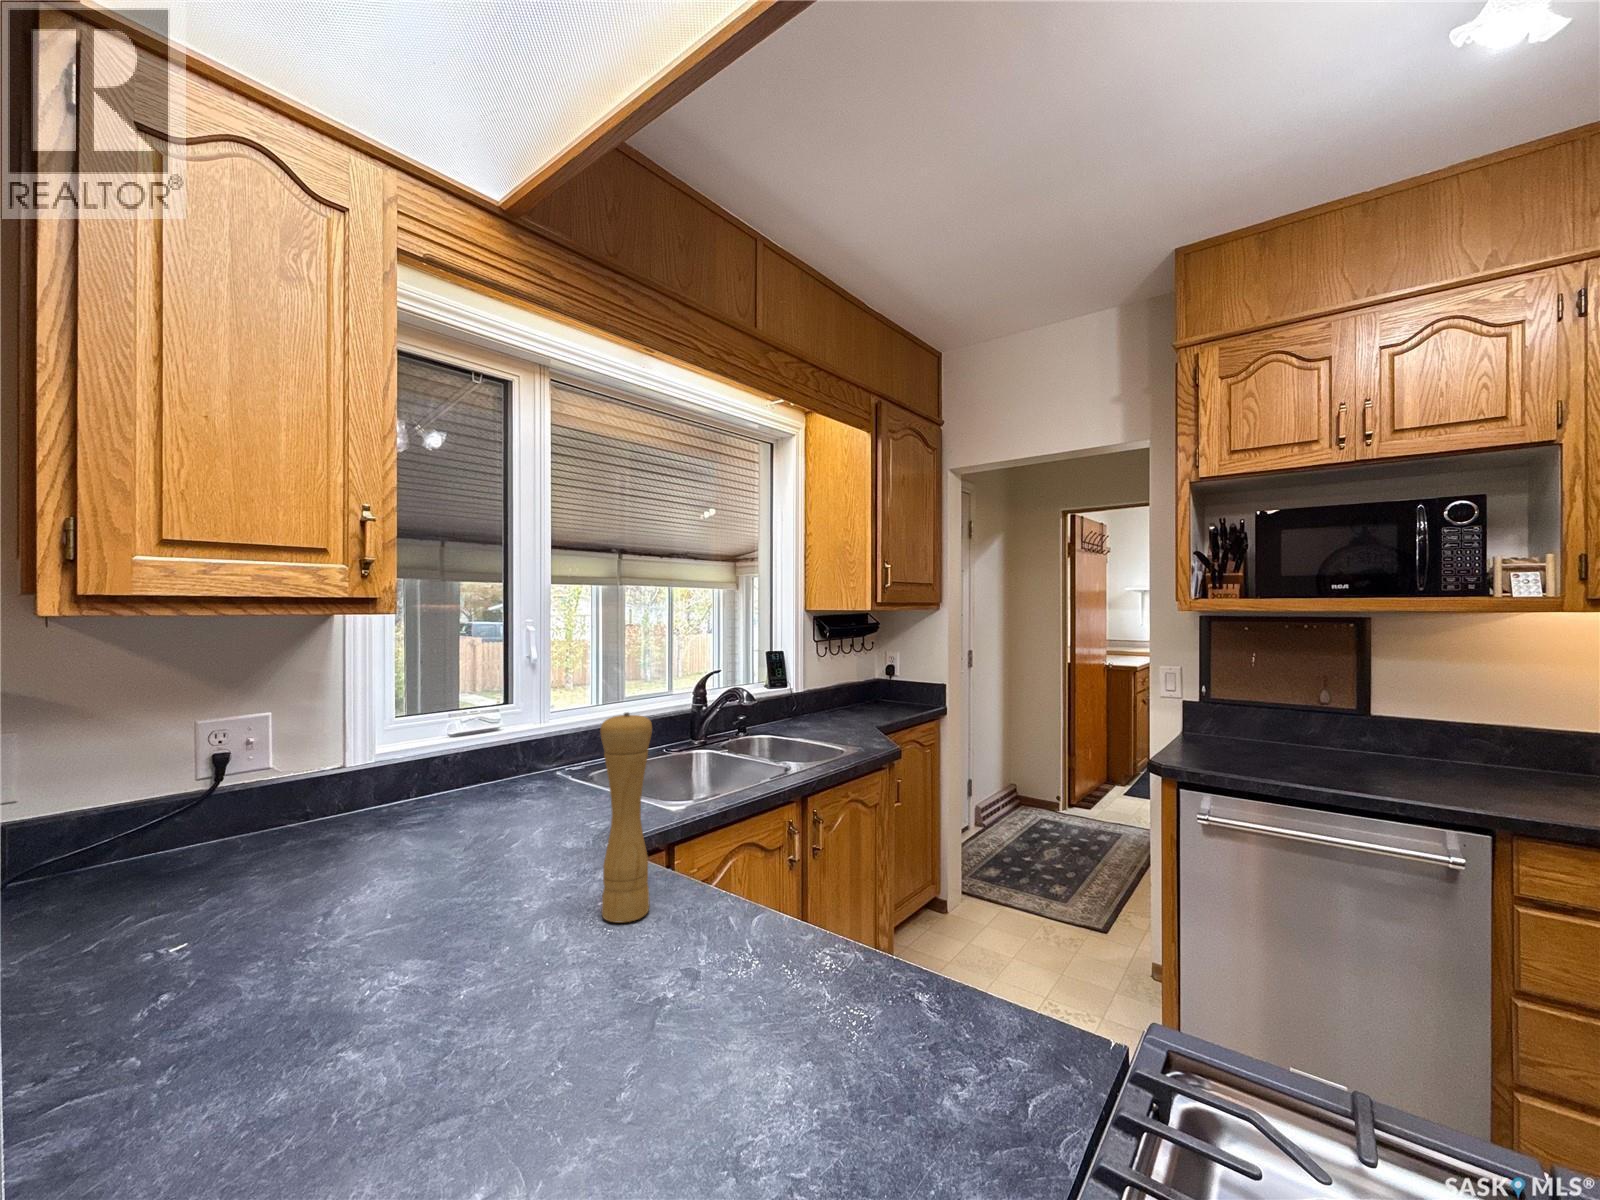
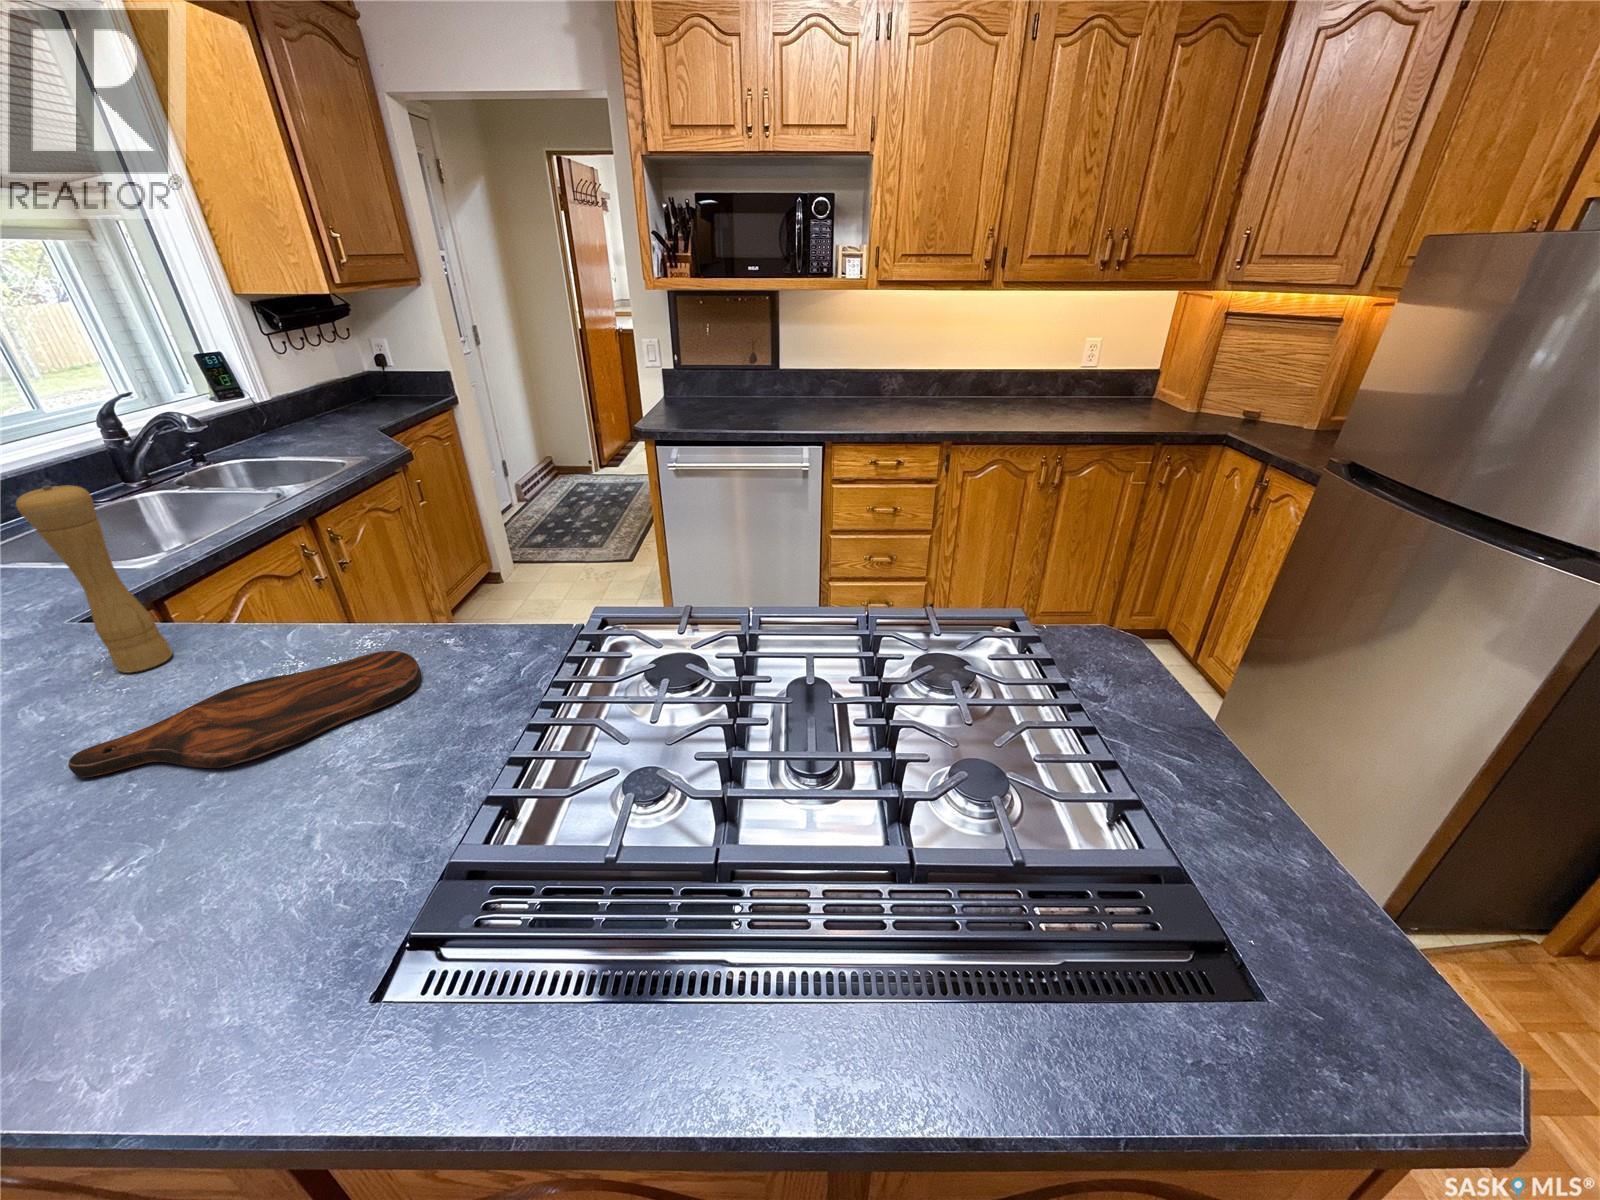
cutting board: none [497,986,887,1130] -> present [68,651,421,777]

